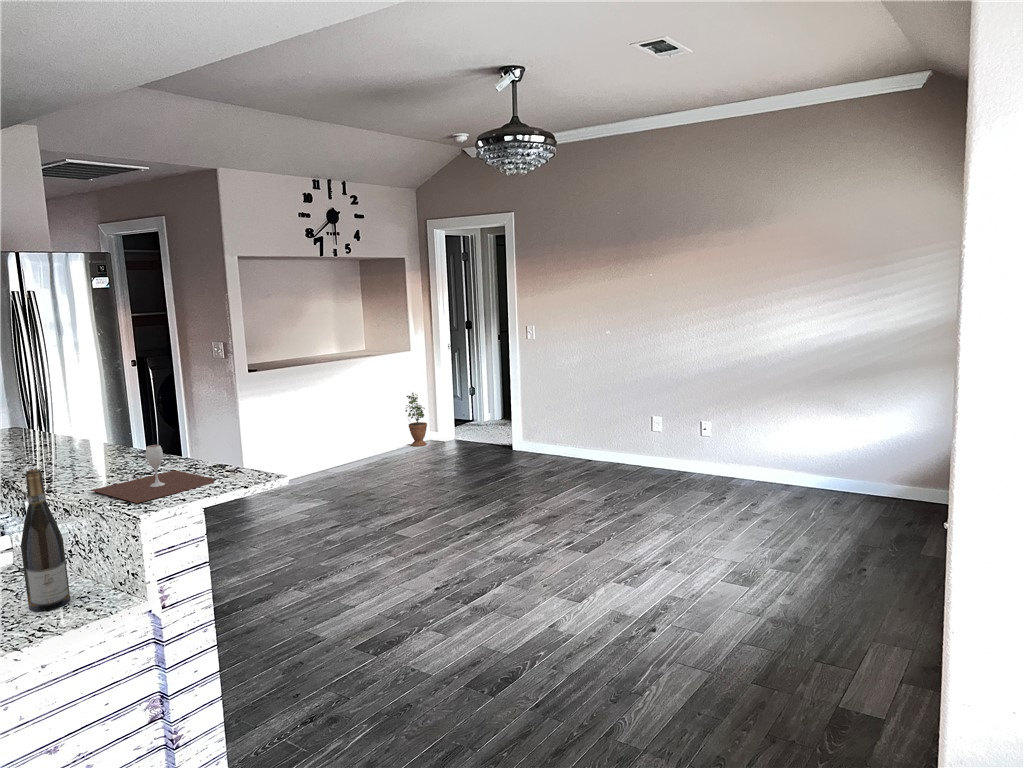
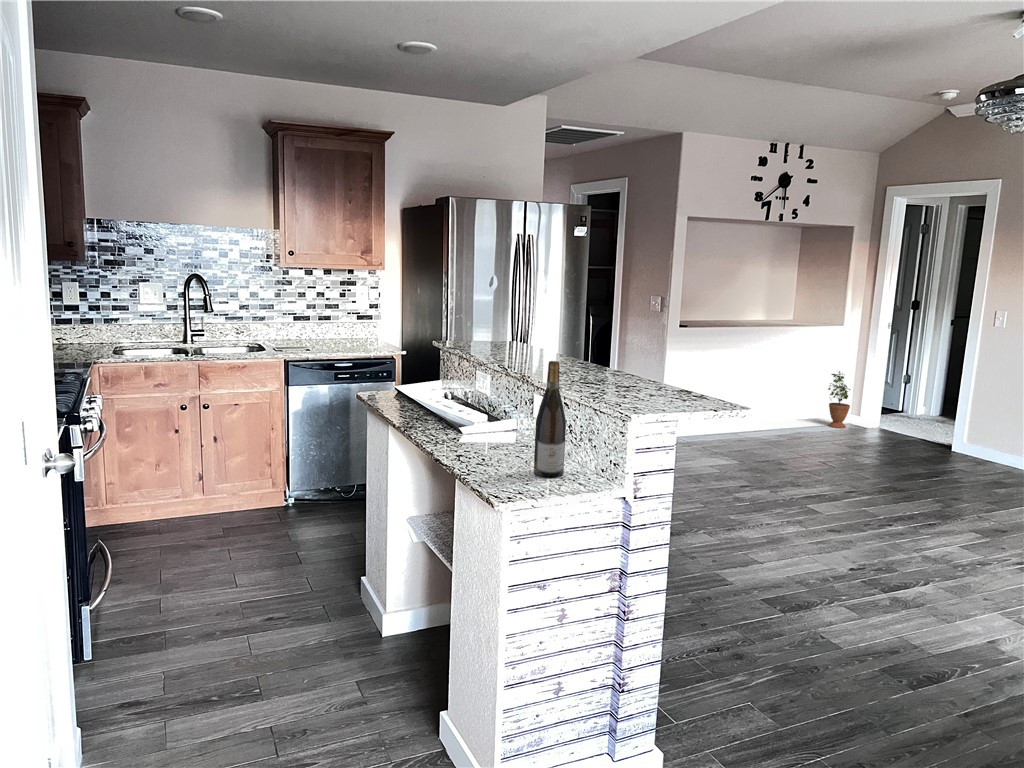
wine glass: present [92,445,214,503] -> none [585,359,695,405]

